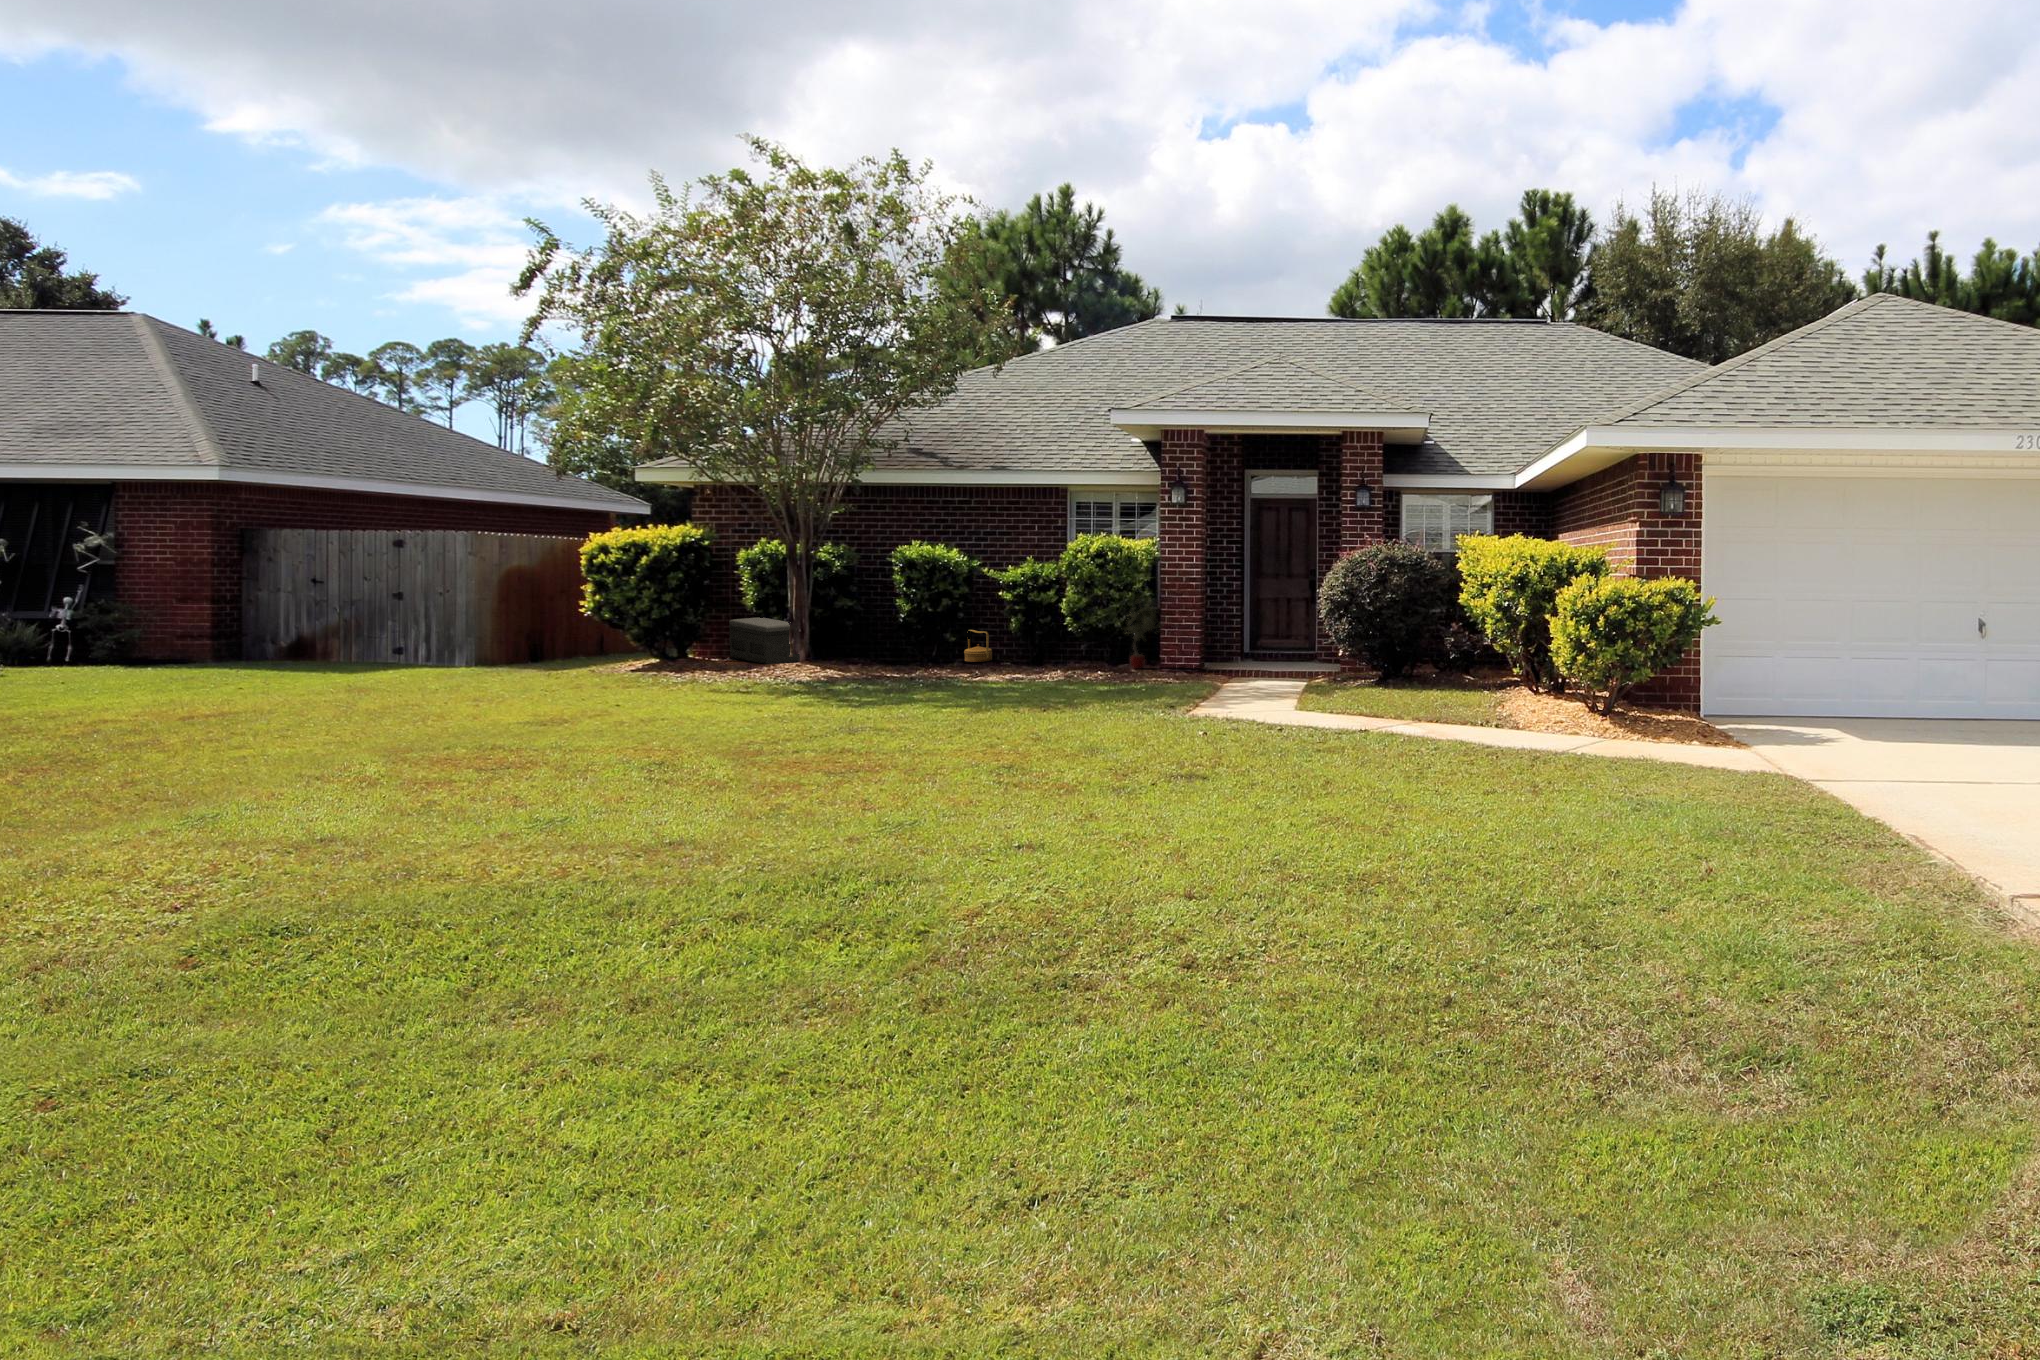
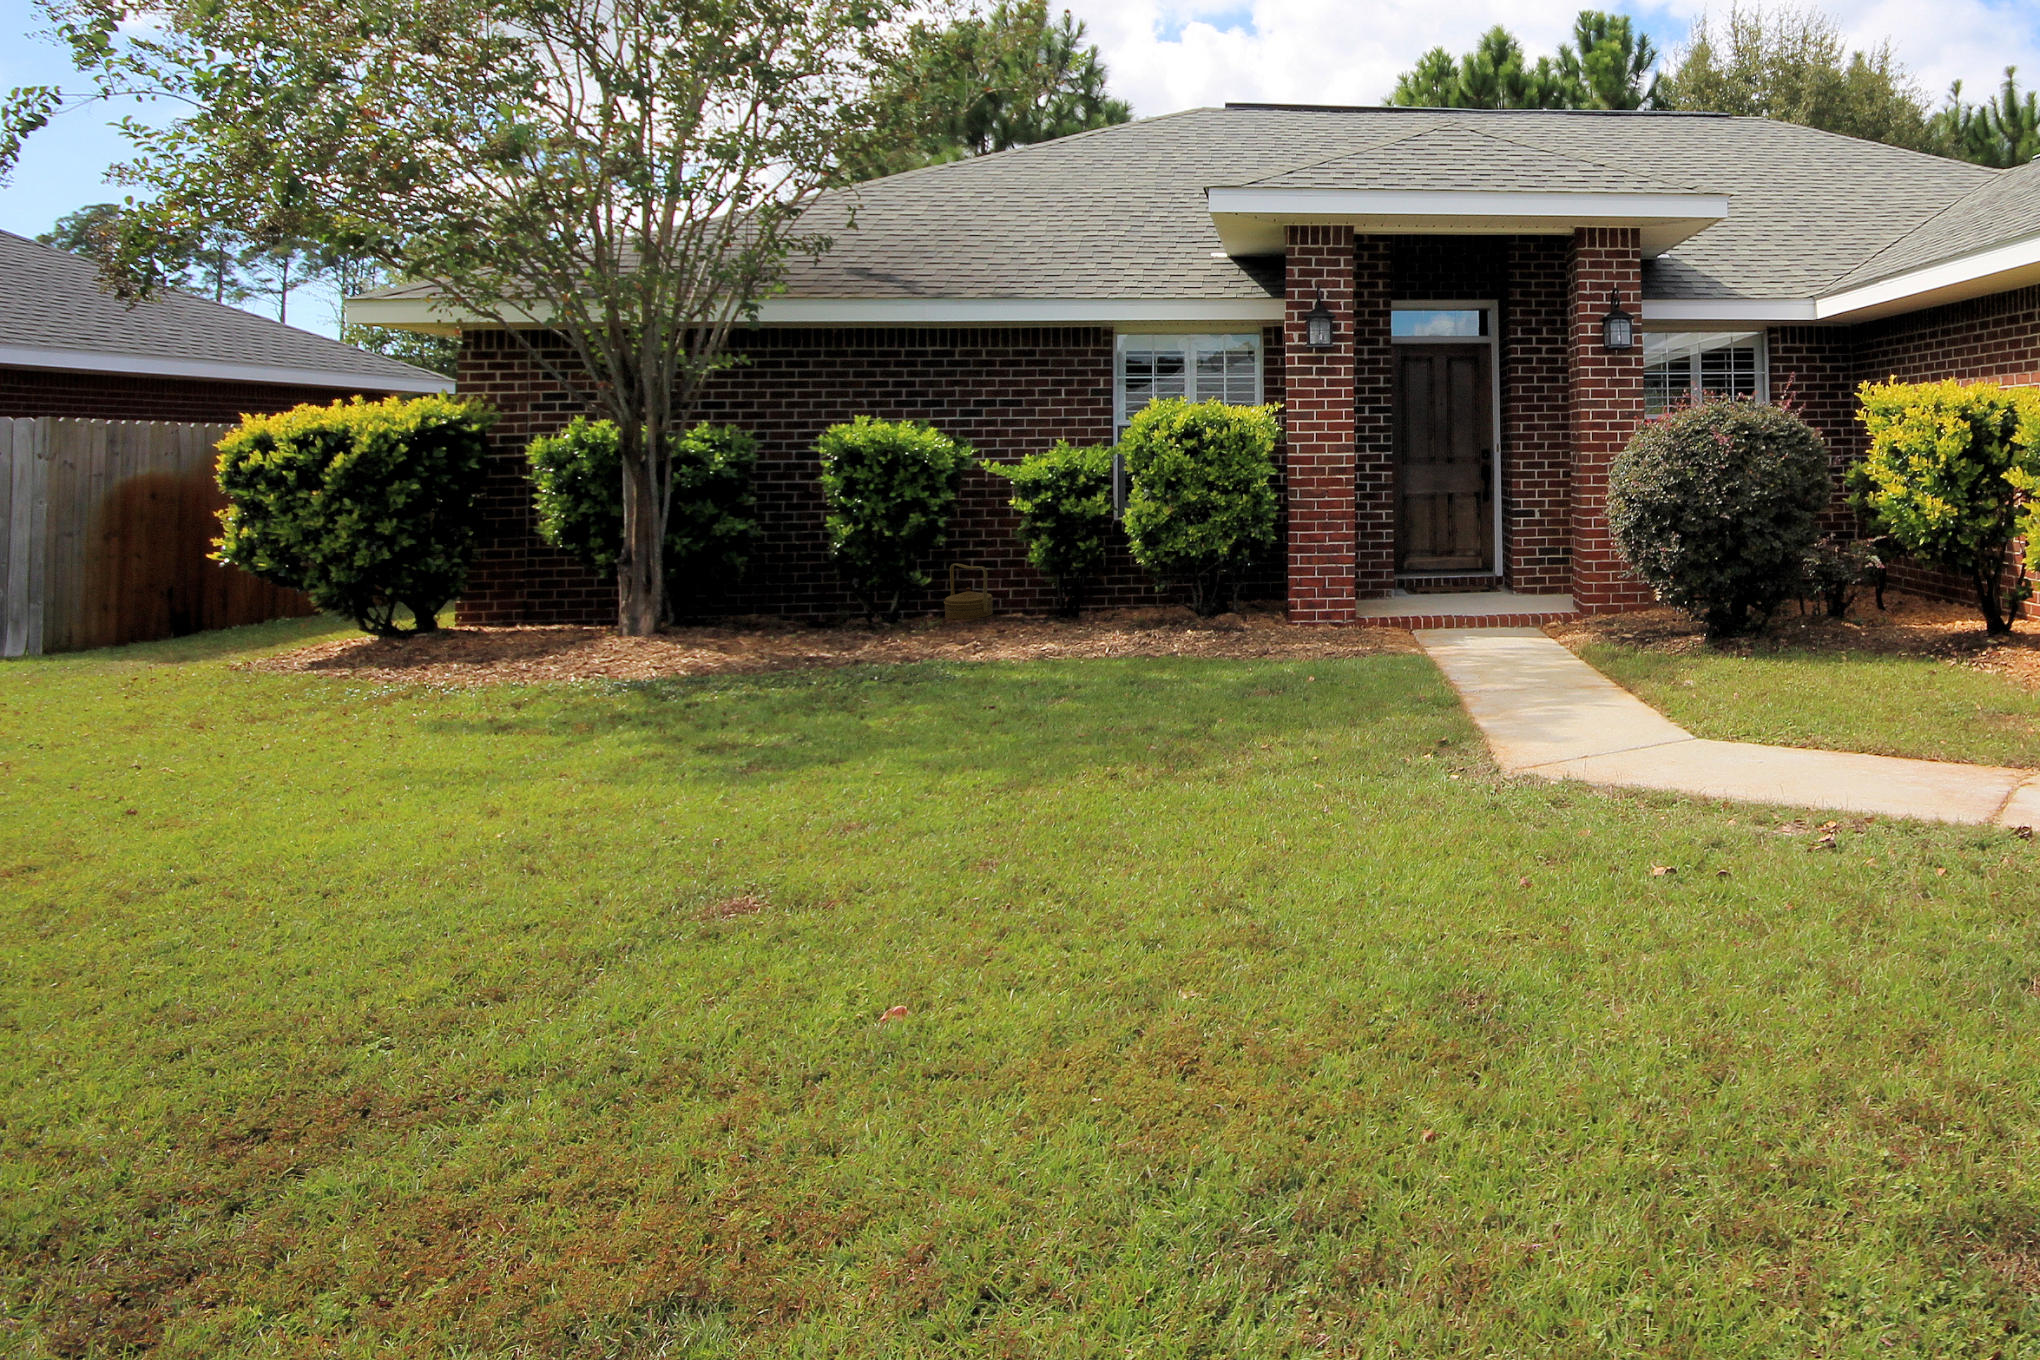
potted tree: present [1126,598,1161,669] -> none [1220,501,1299,627]
storage bench: present [729,618,800,664] -> none [517,553,645,644]

